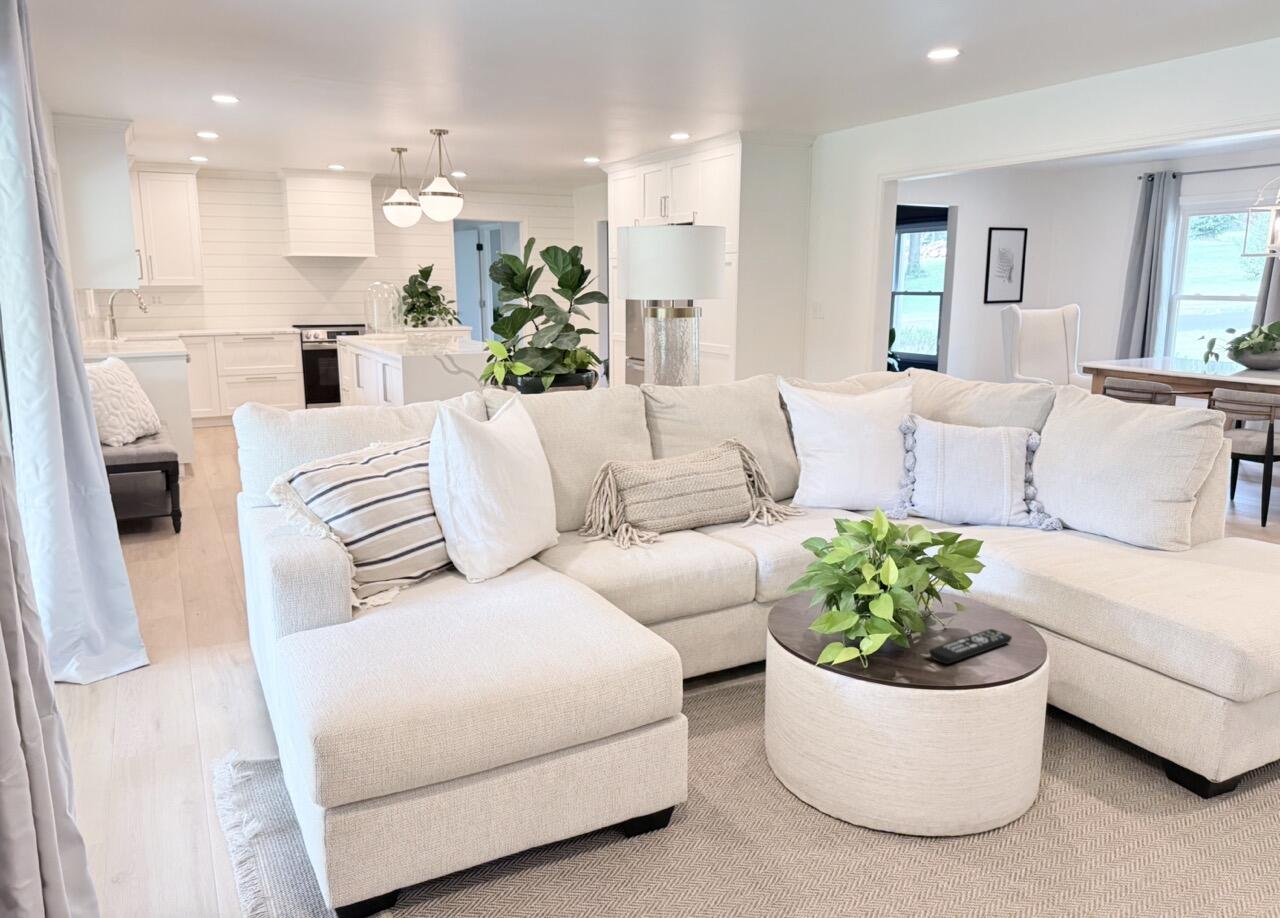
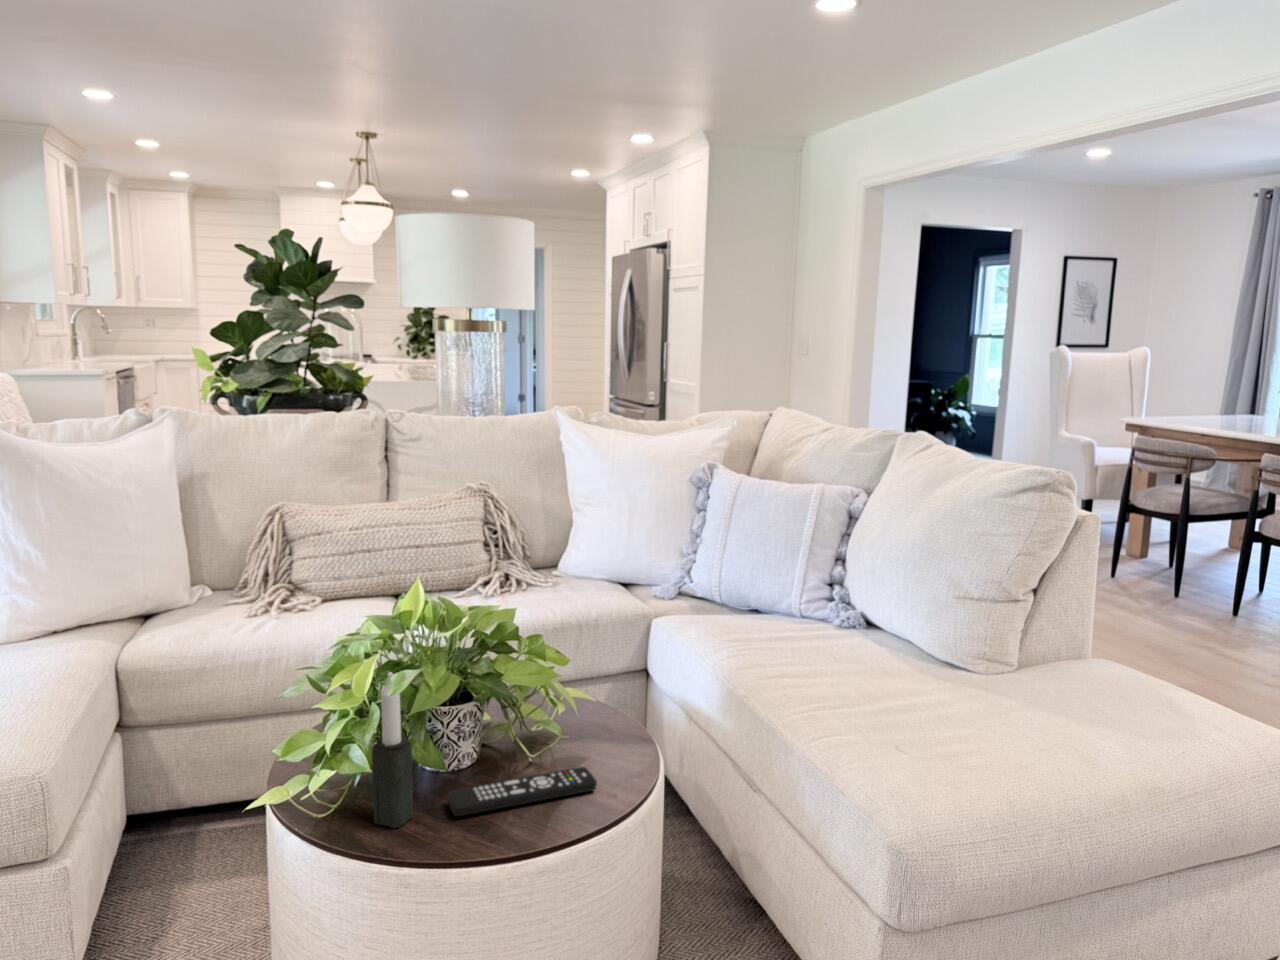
candle: none [897,570,923,674] -> present [372,672,413,828]

